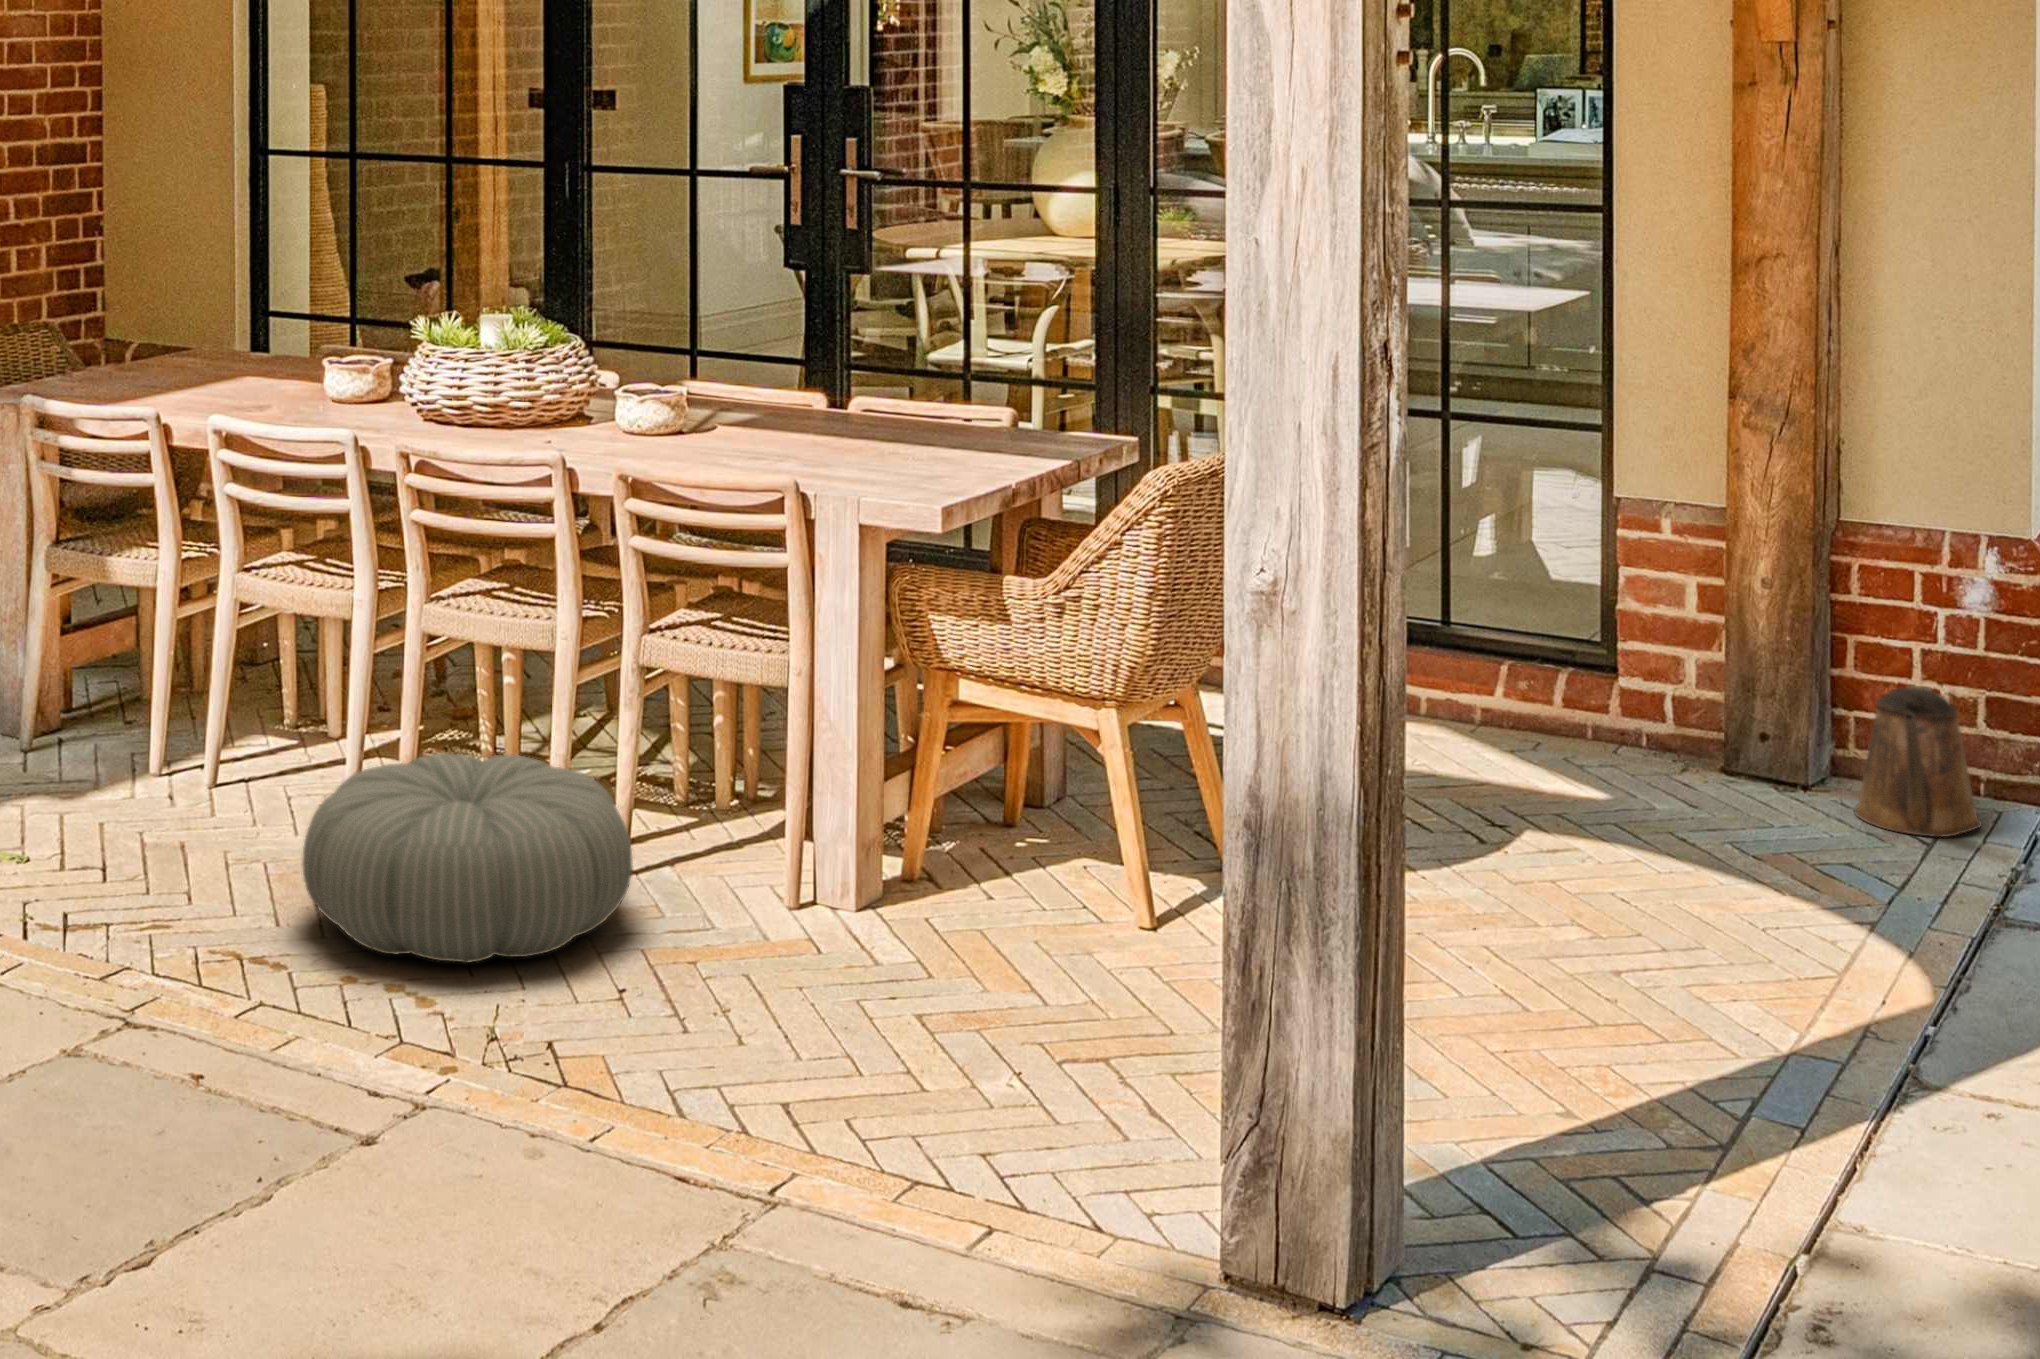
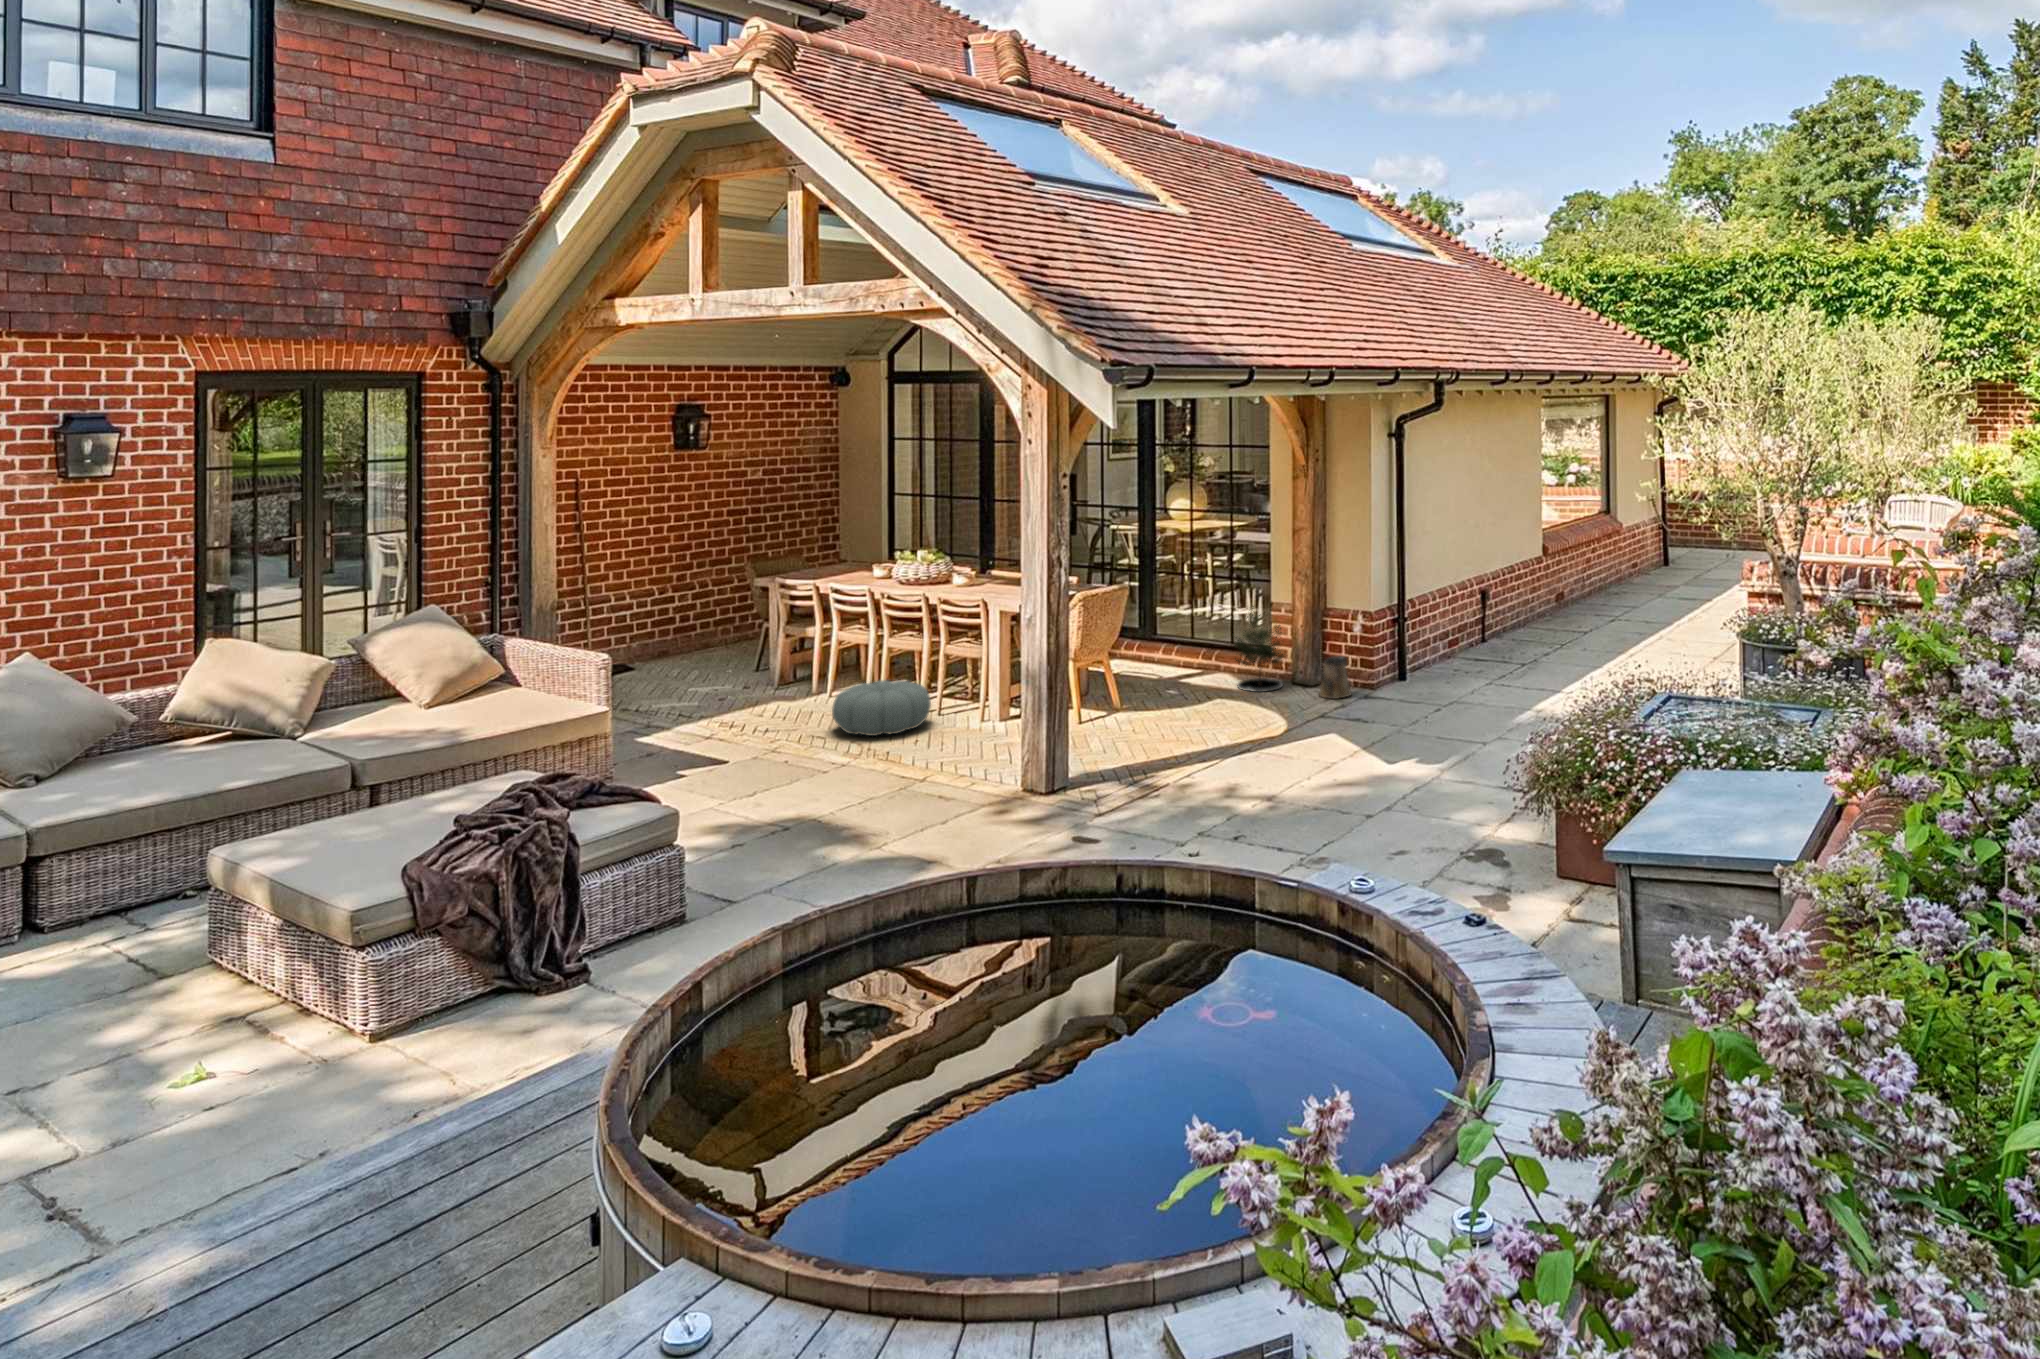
potted tree: none [1521,501,1709,800] -> present [1235,606,1284,692]

